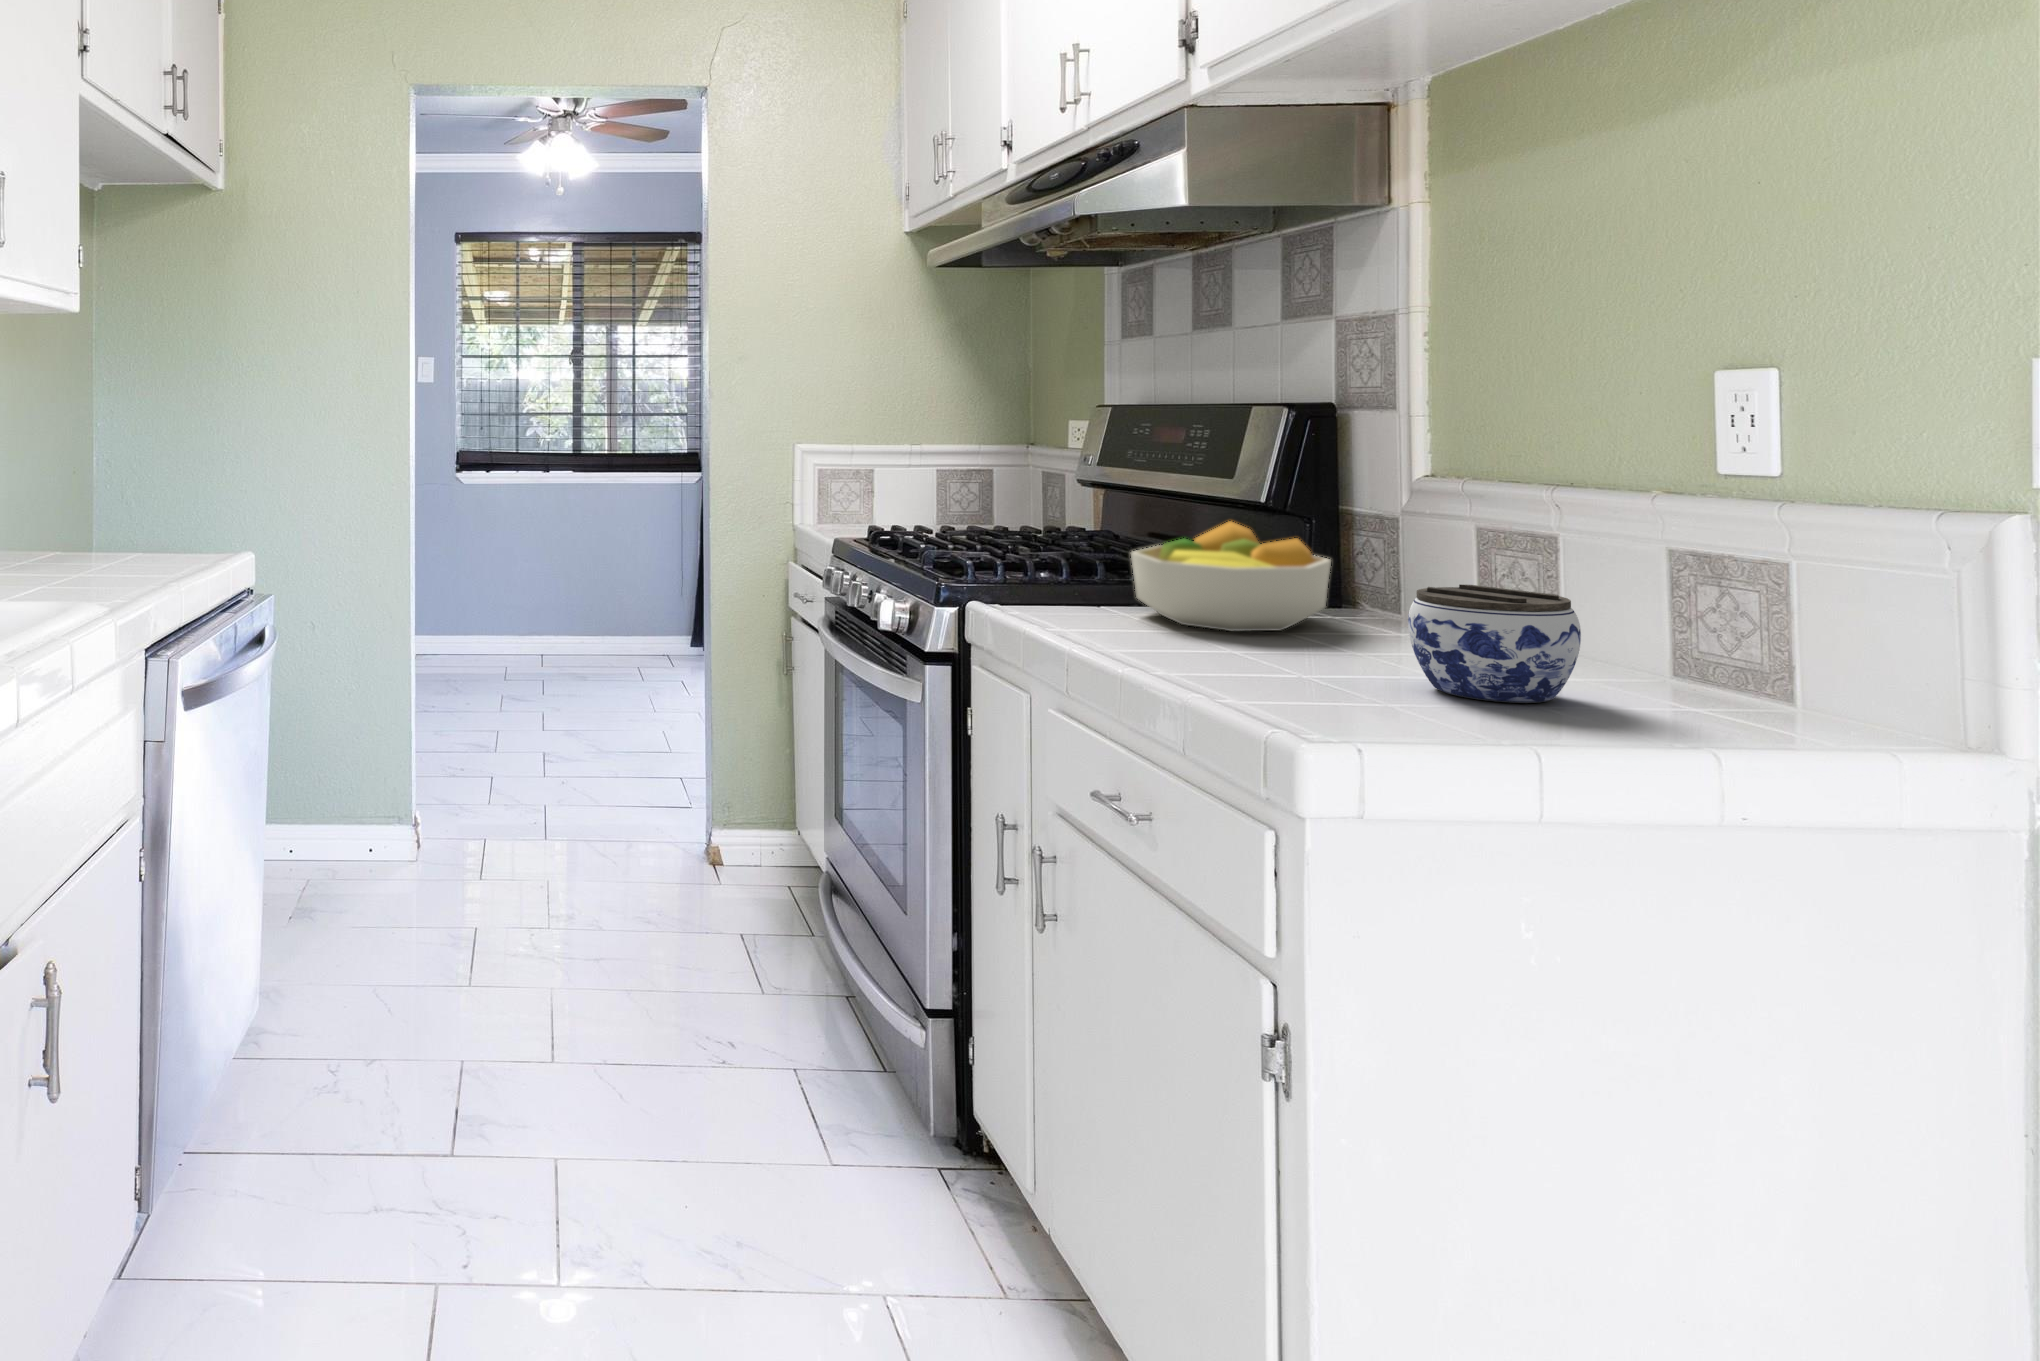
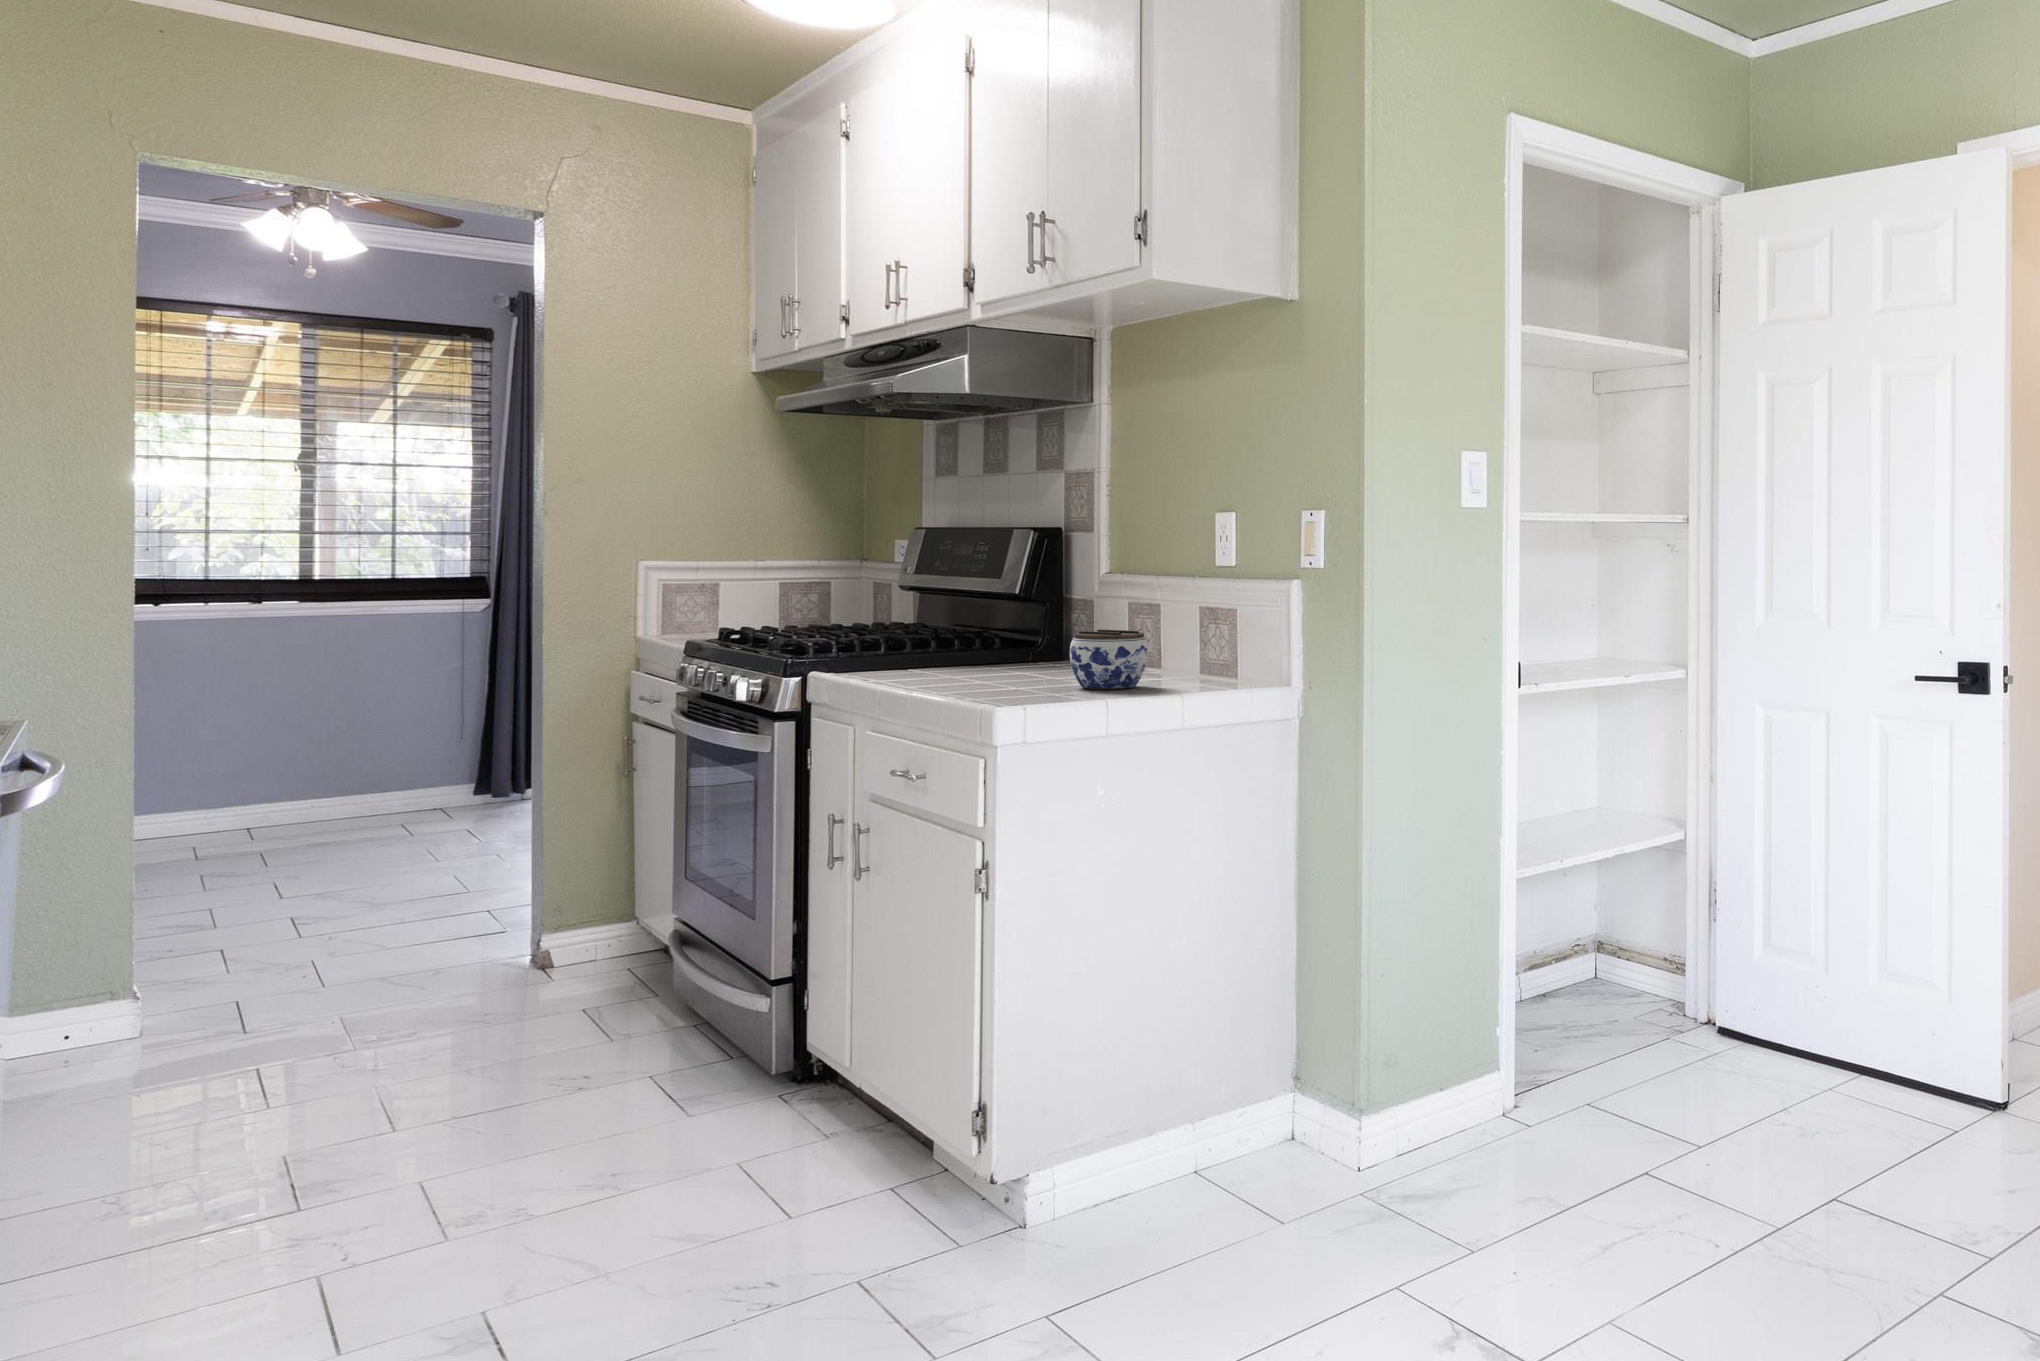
fruit bowl: present [1131,522,1331,631] -> none [926,606,1050,675]

